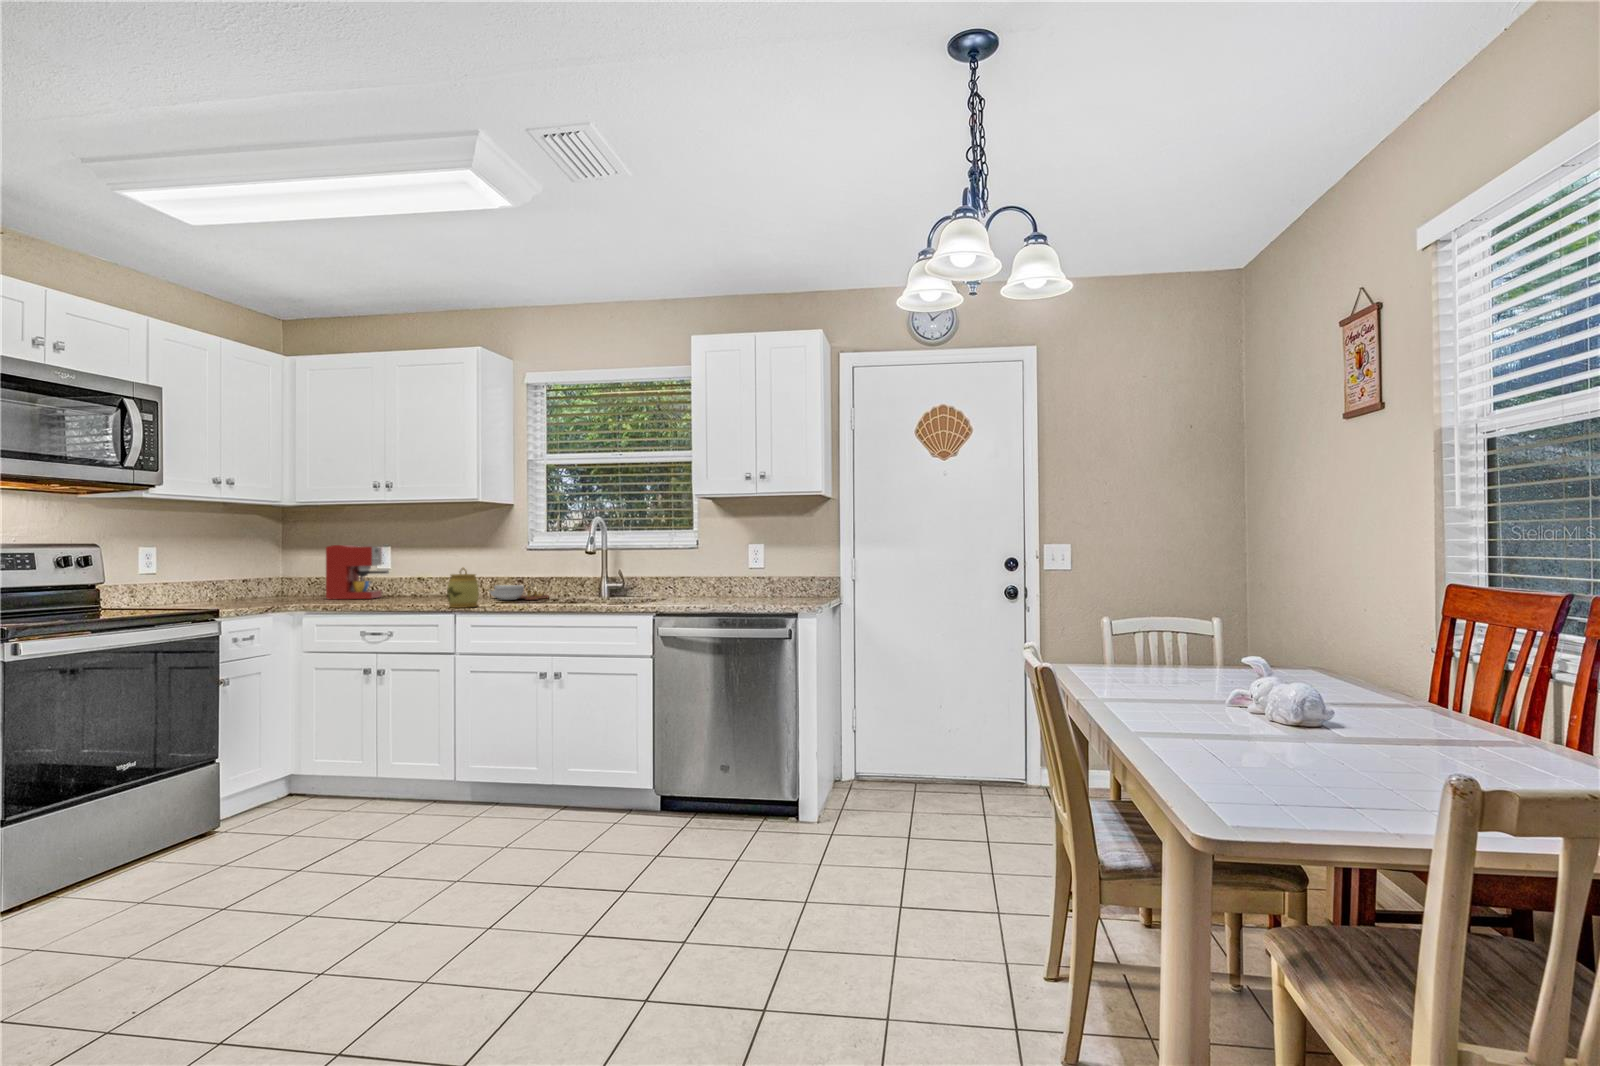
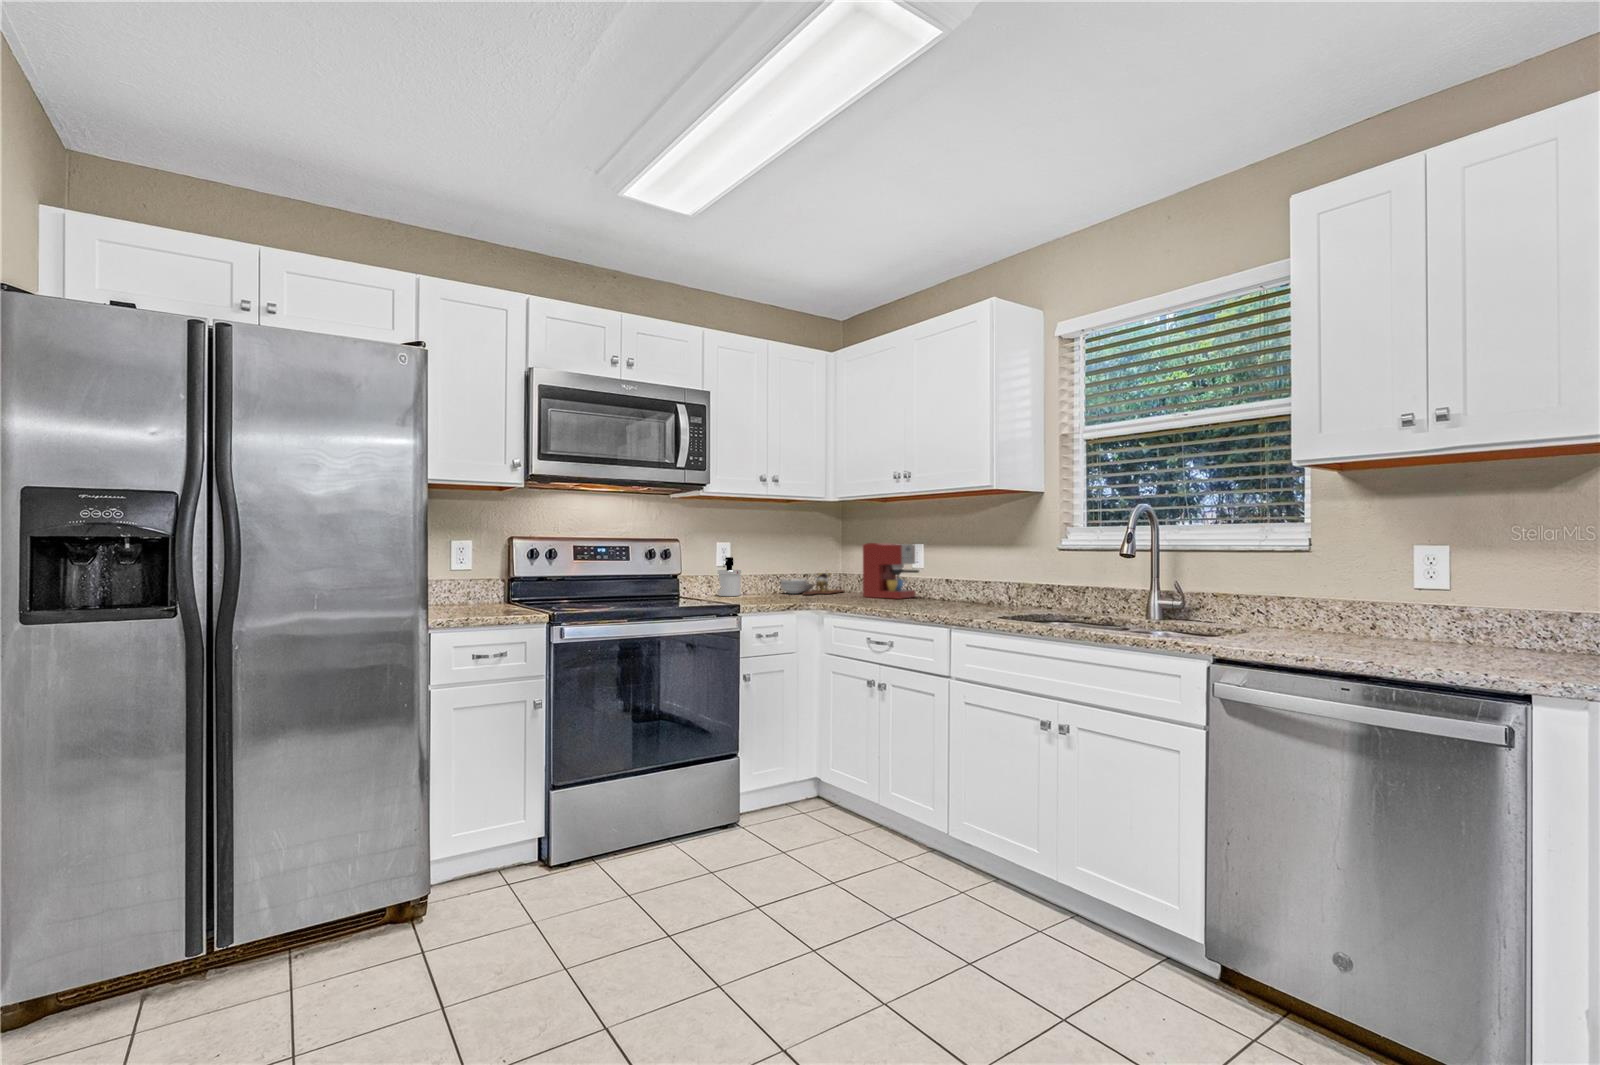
soap dispenser: none [138,562,172,606] -> present [718,557,741,596]
jar: present [447,568,479,608] -> none [939,572,977,621]
cutting board: present [490,584,549,600] -> present [781,571,844,595]

